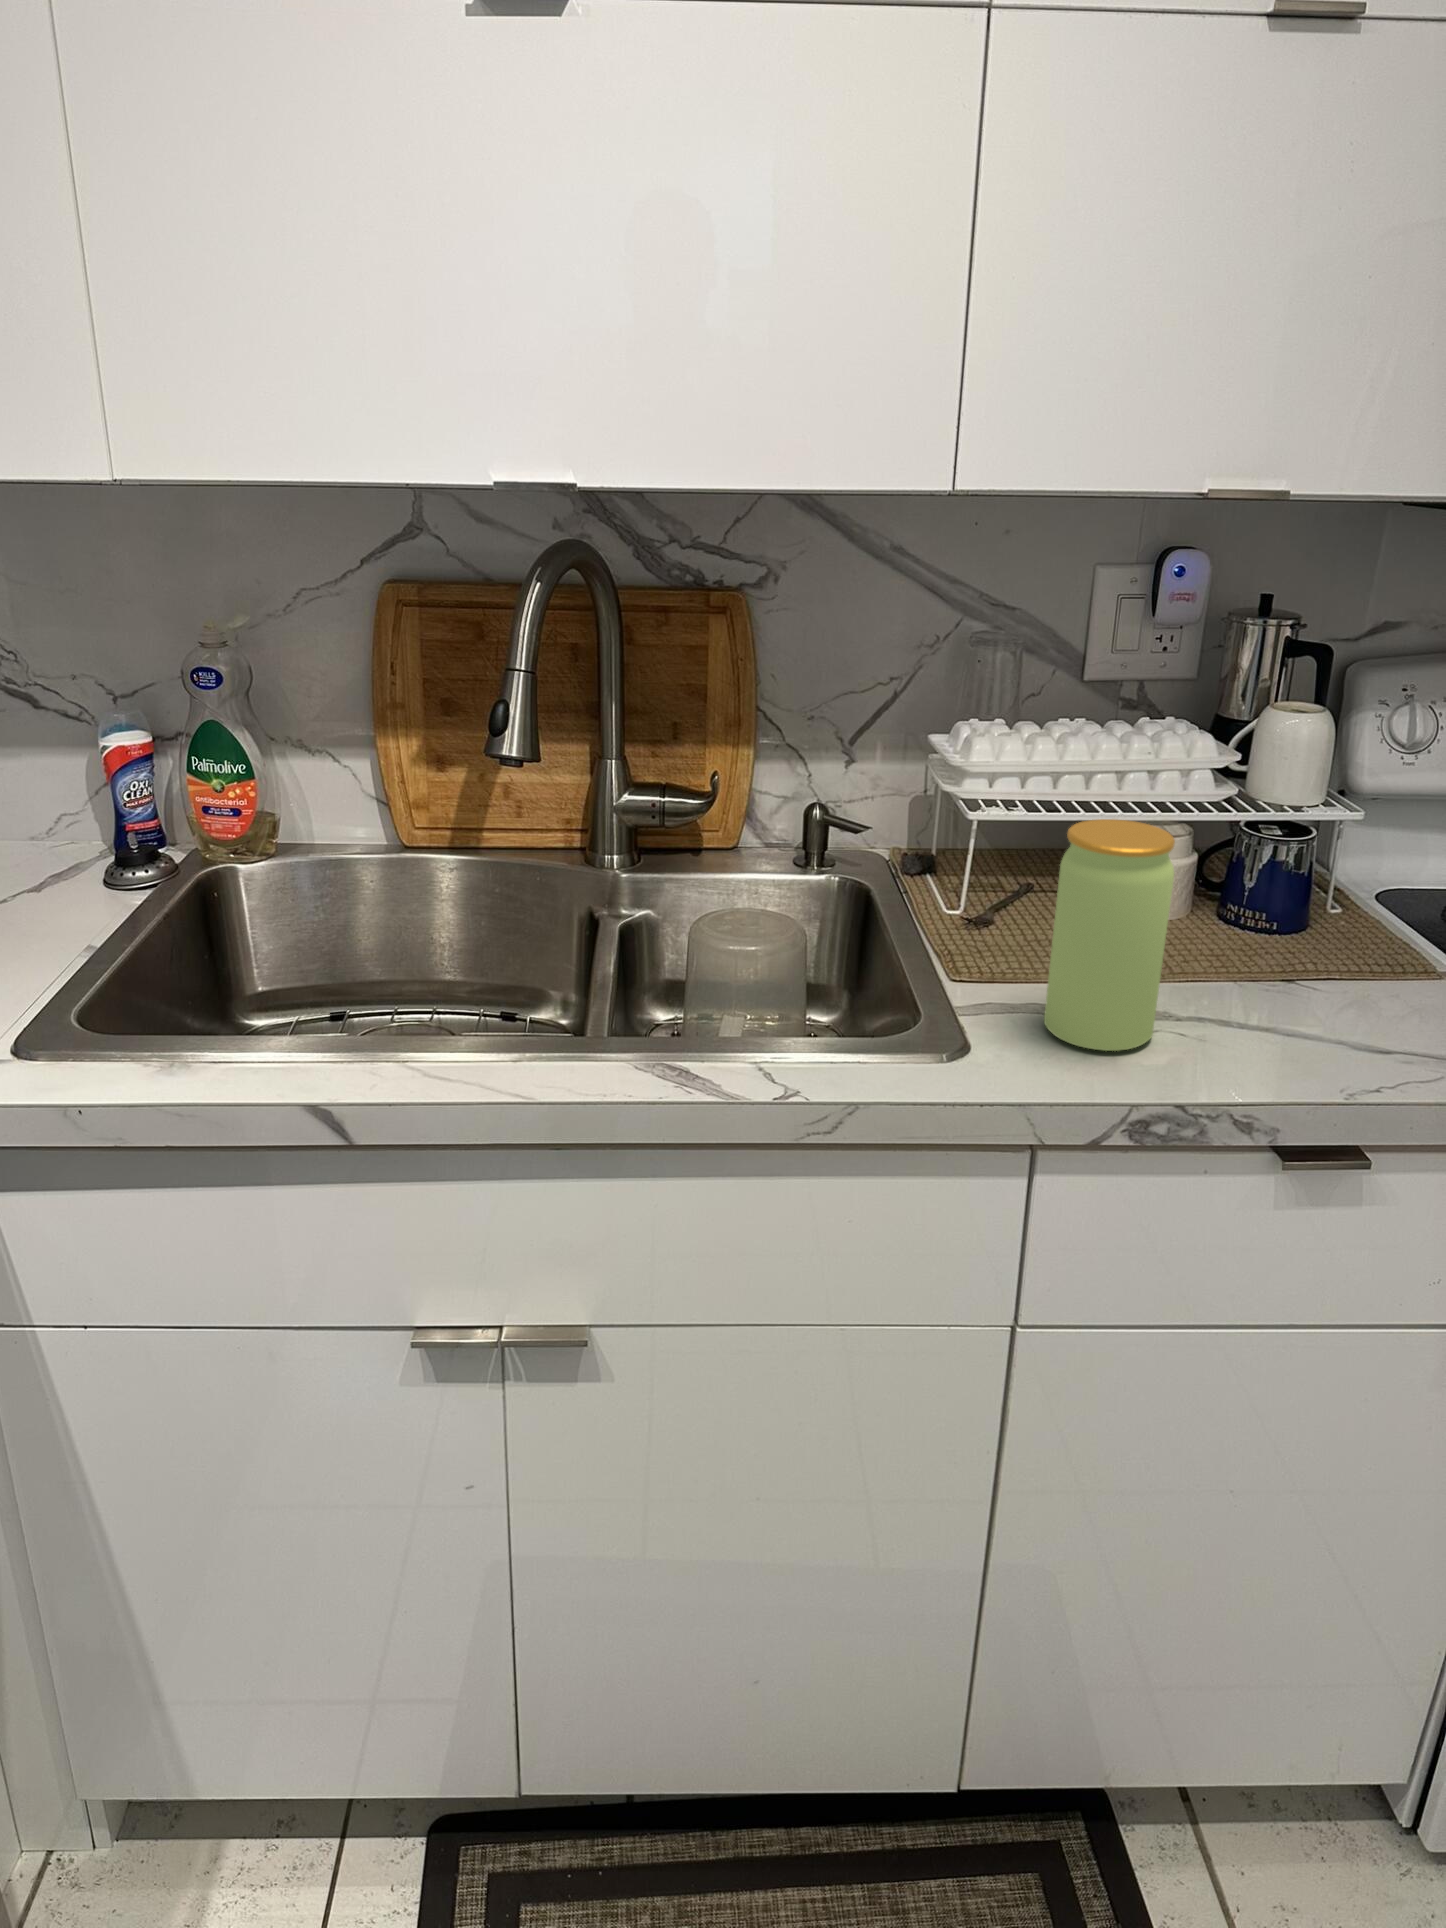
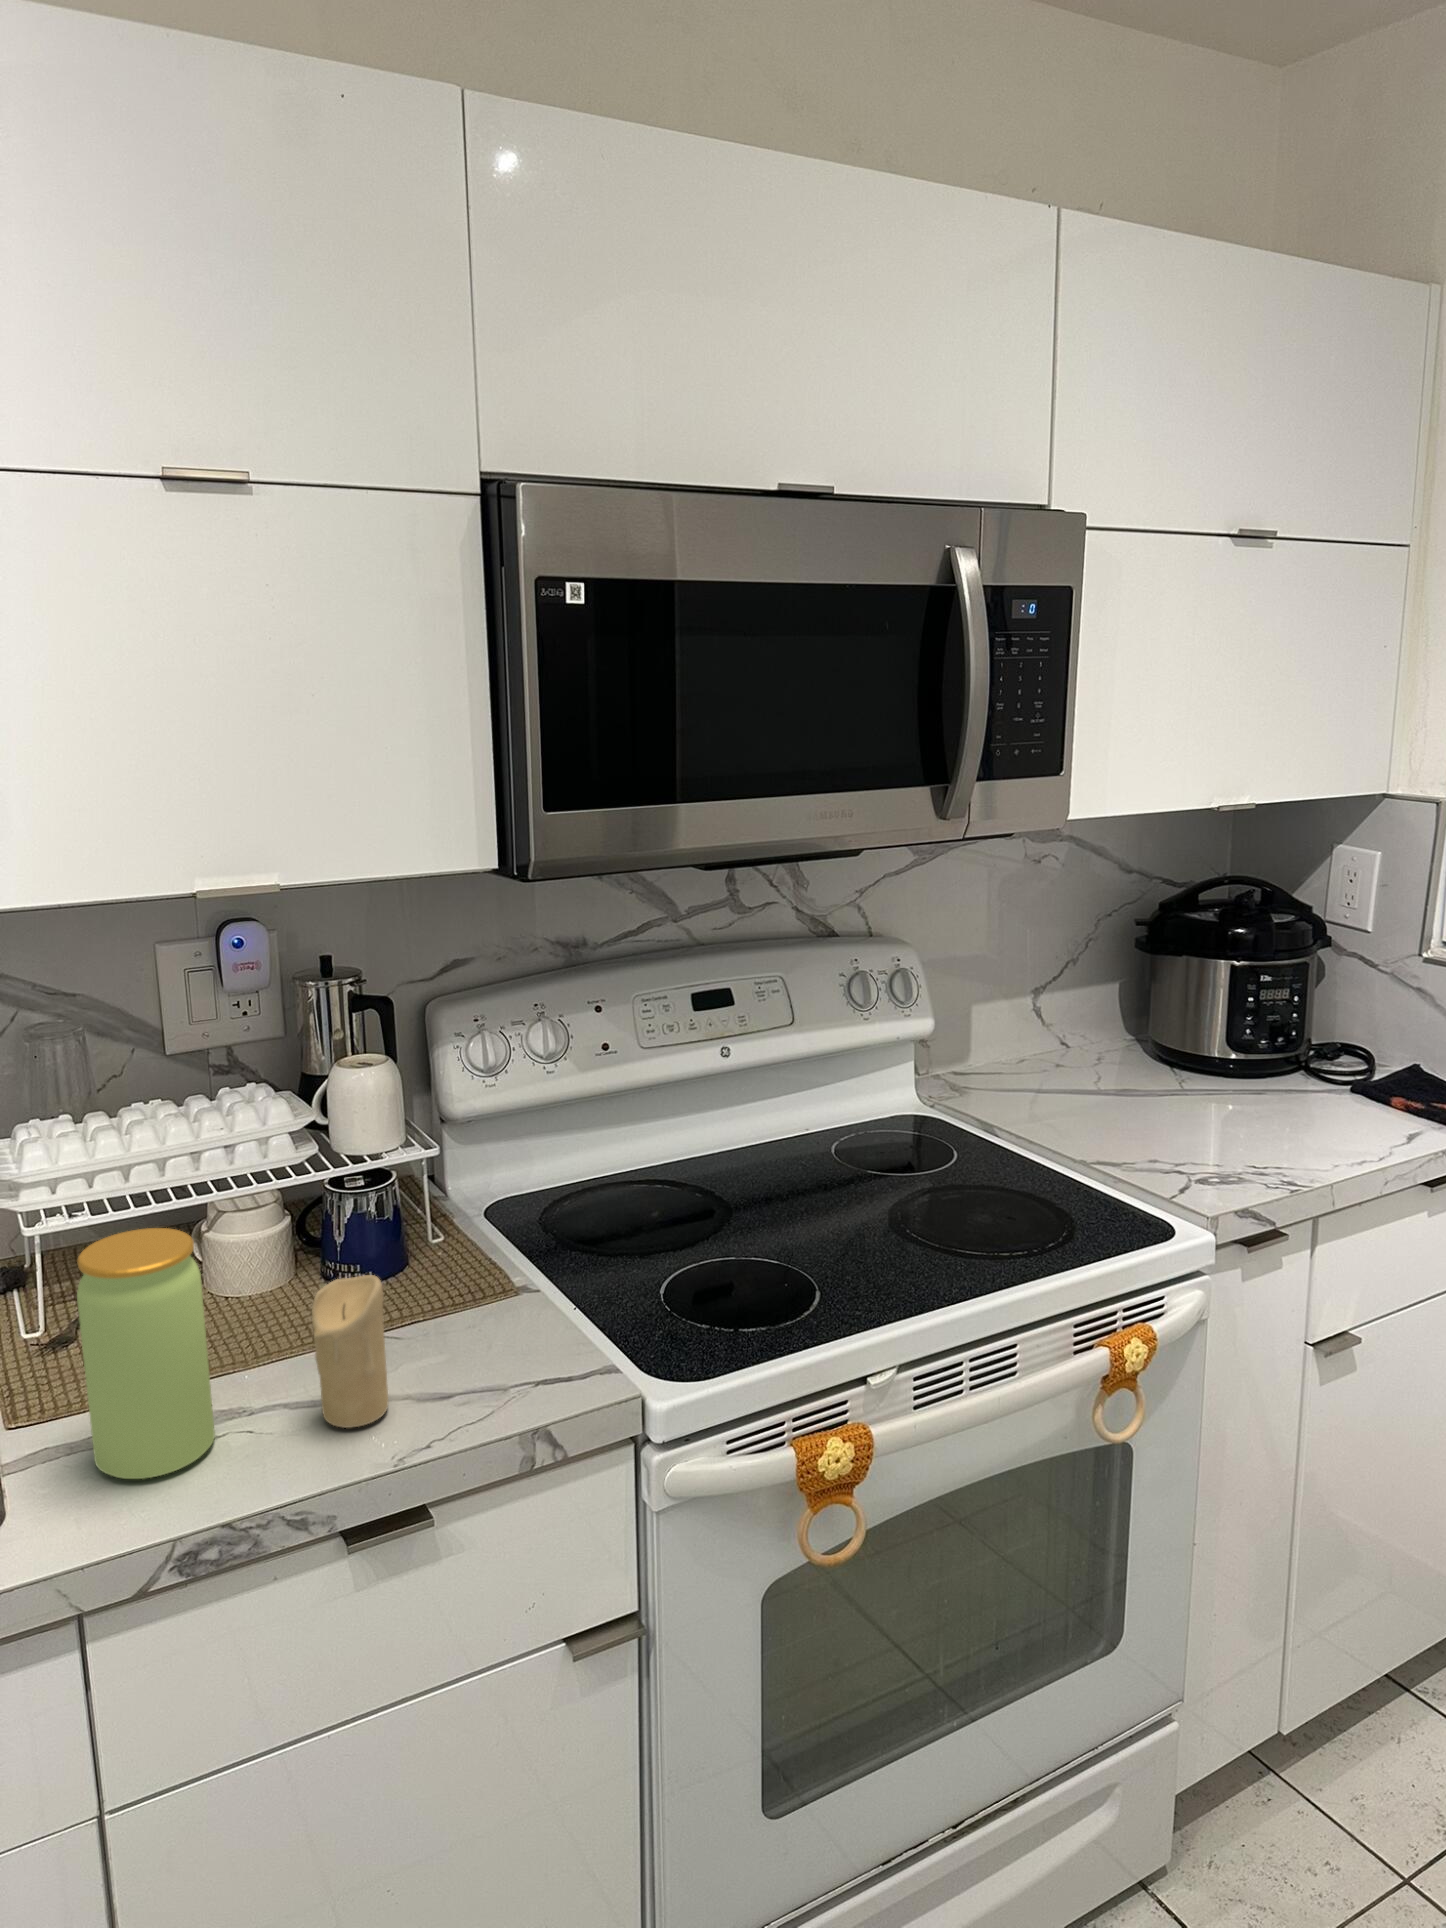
candle: none [1257,907,1347,1055] -> present [312,1275,388,1428]

